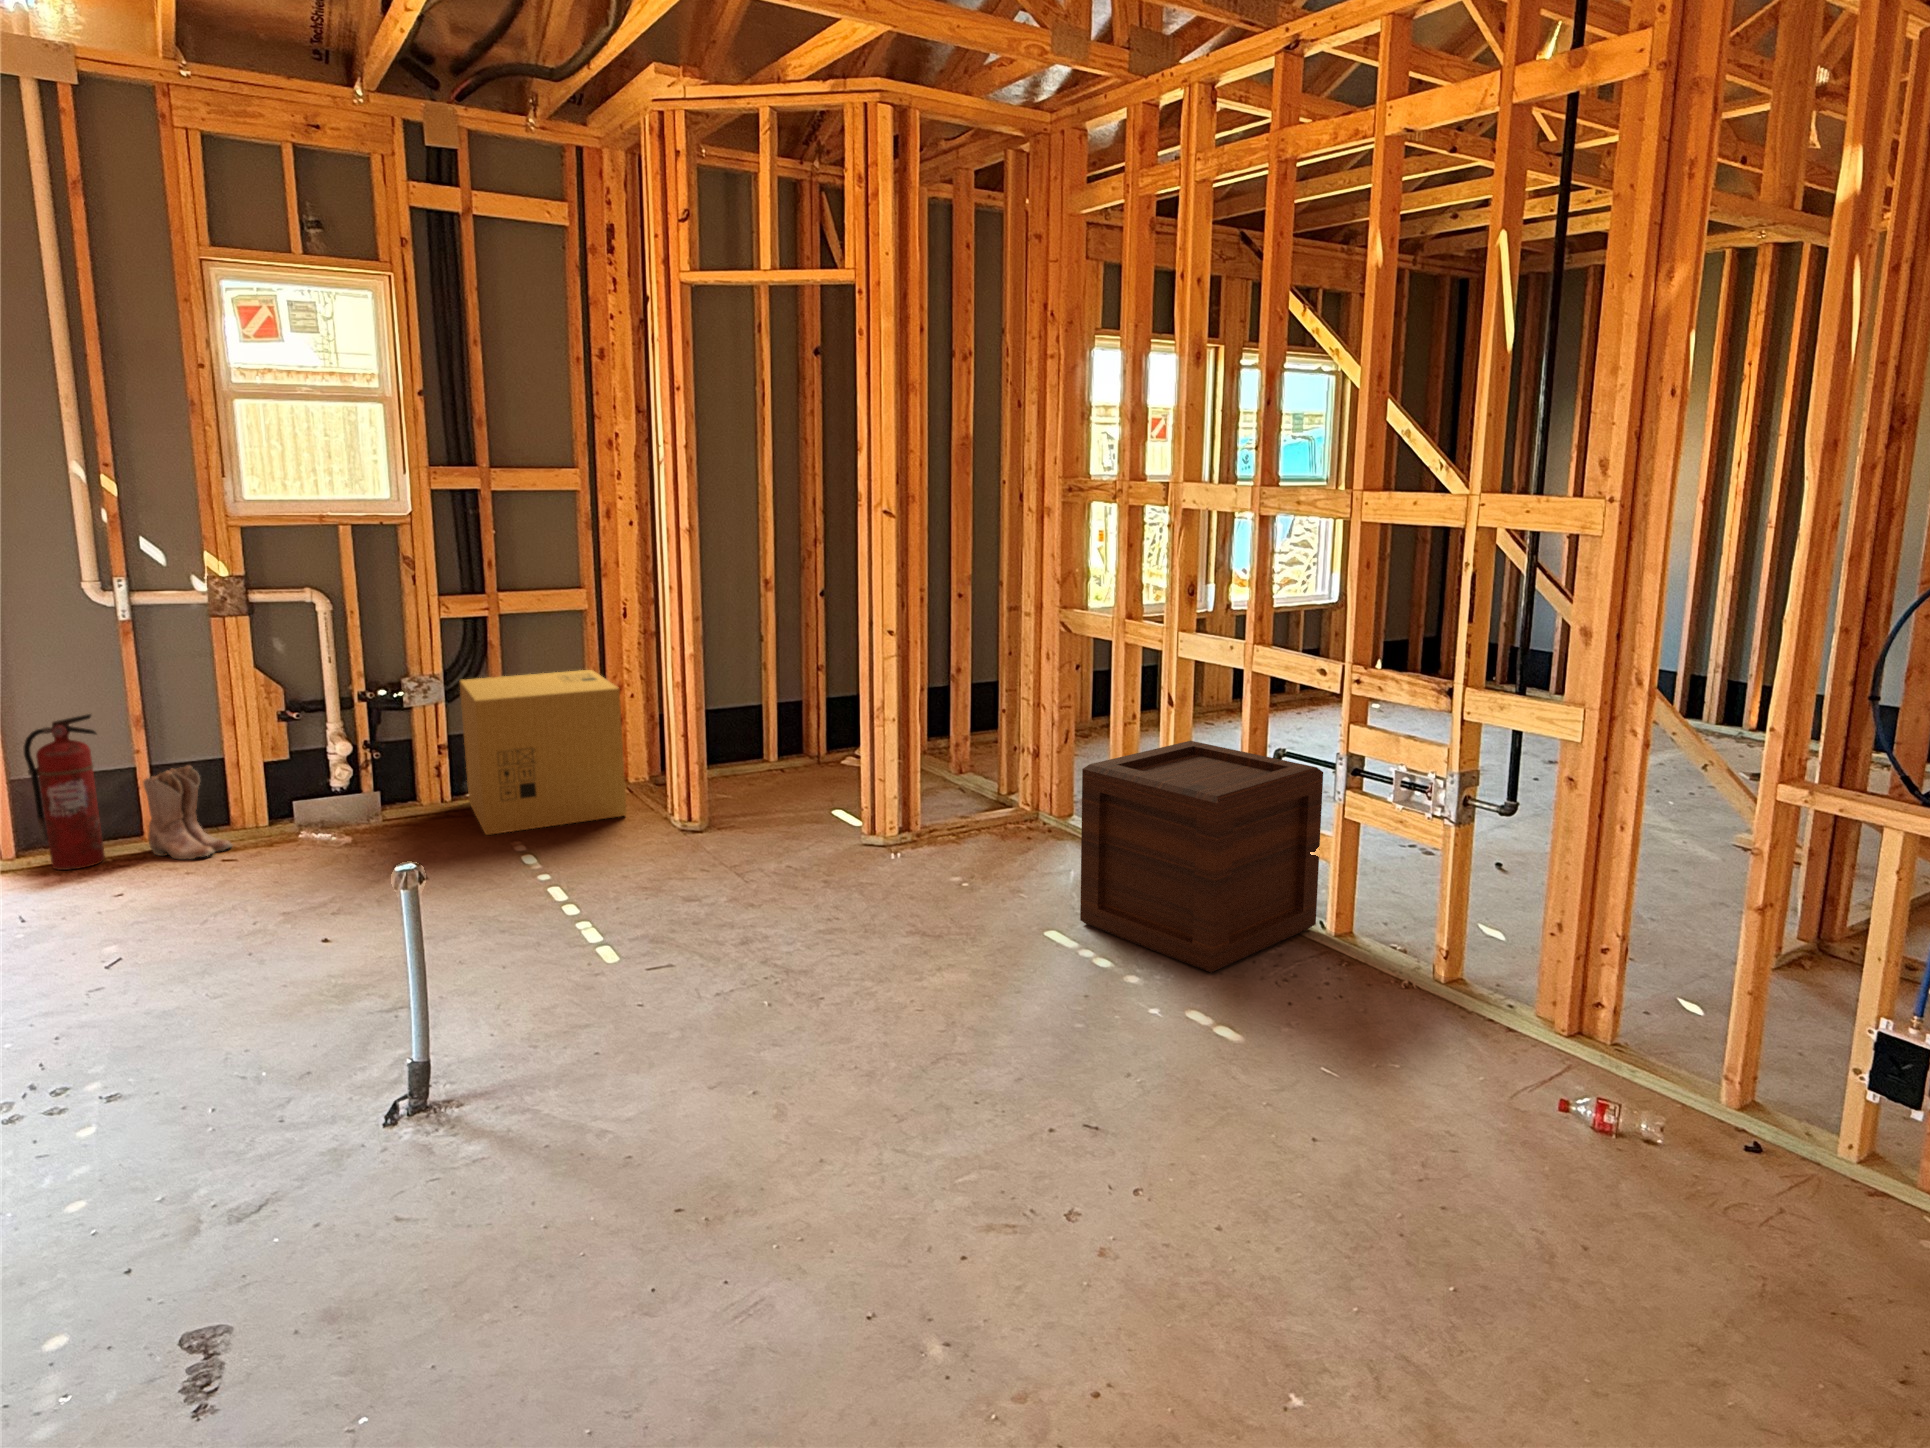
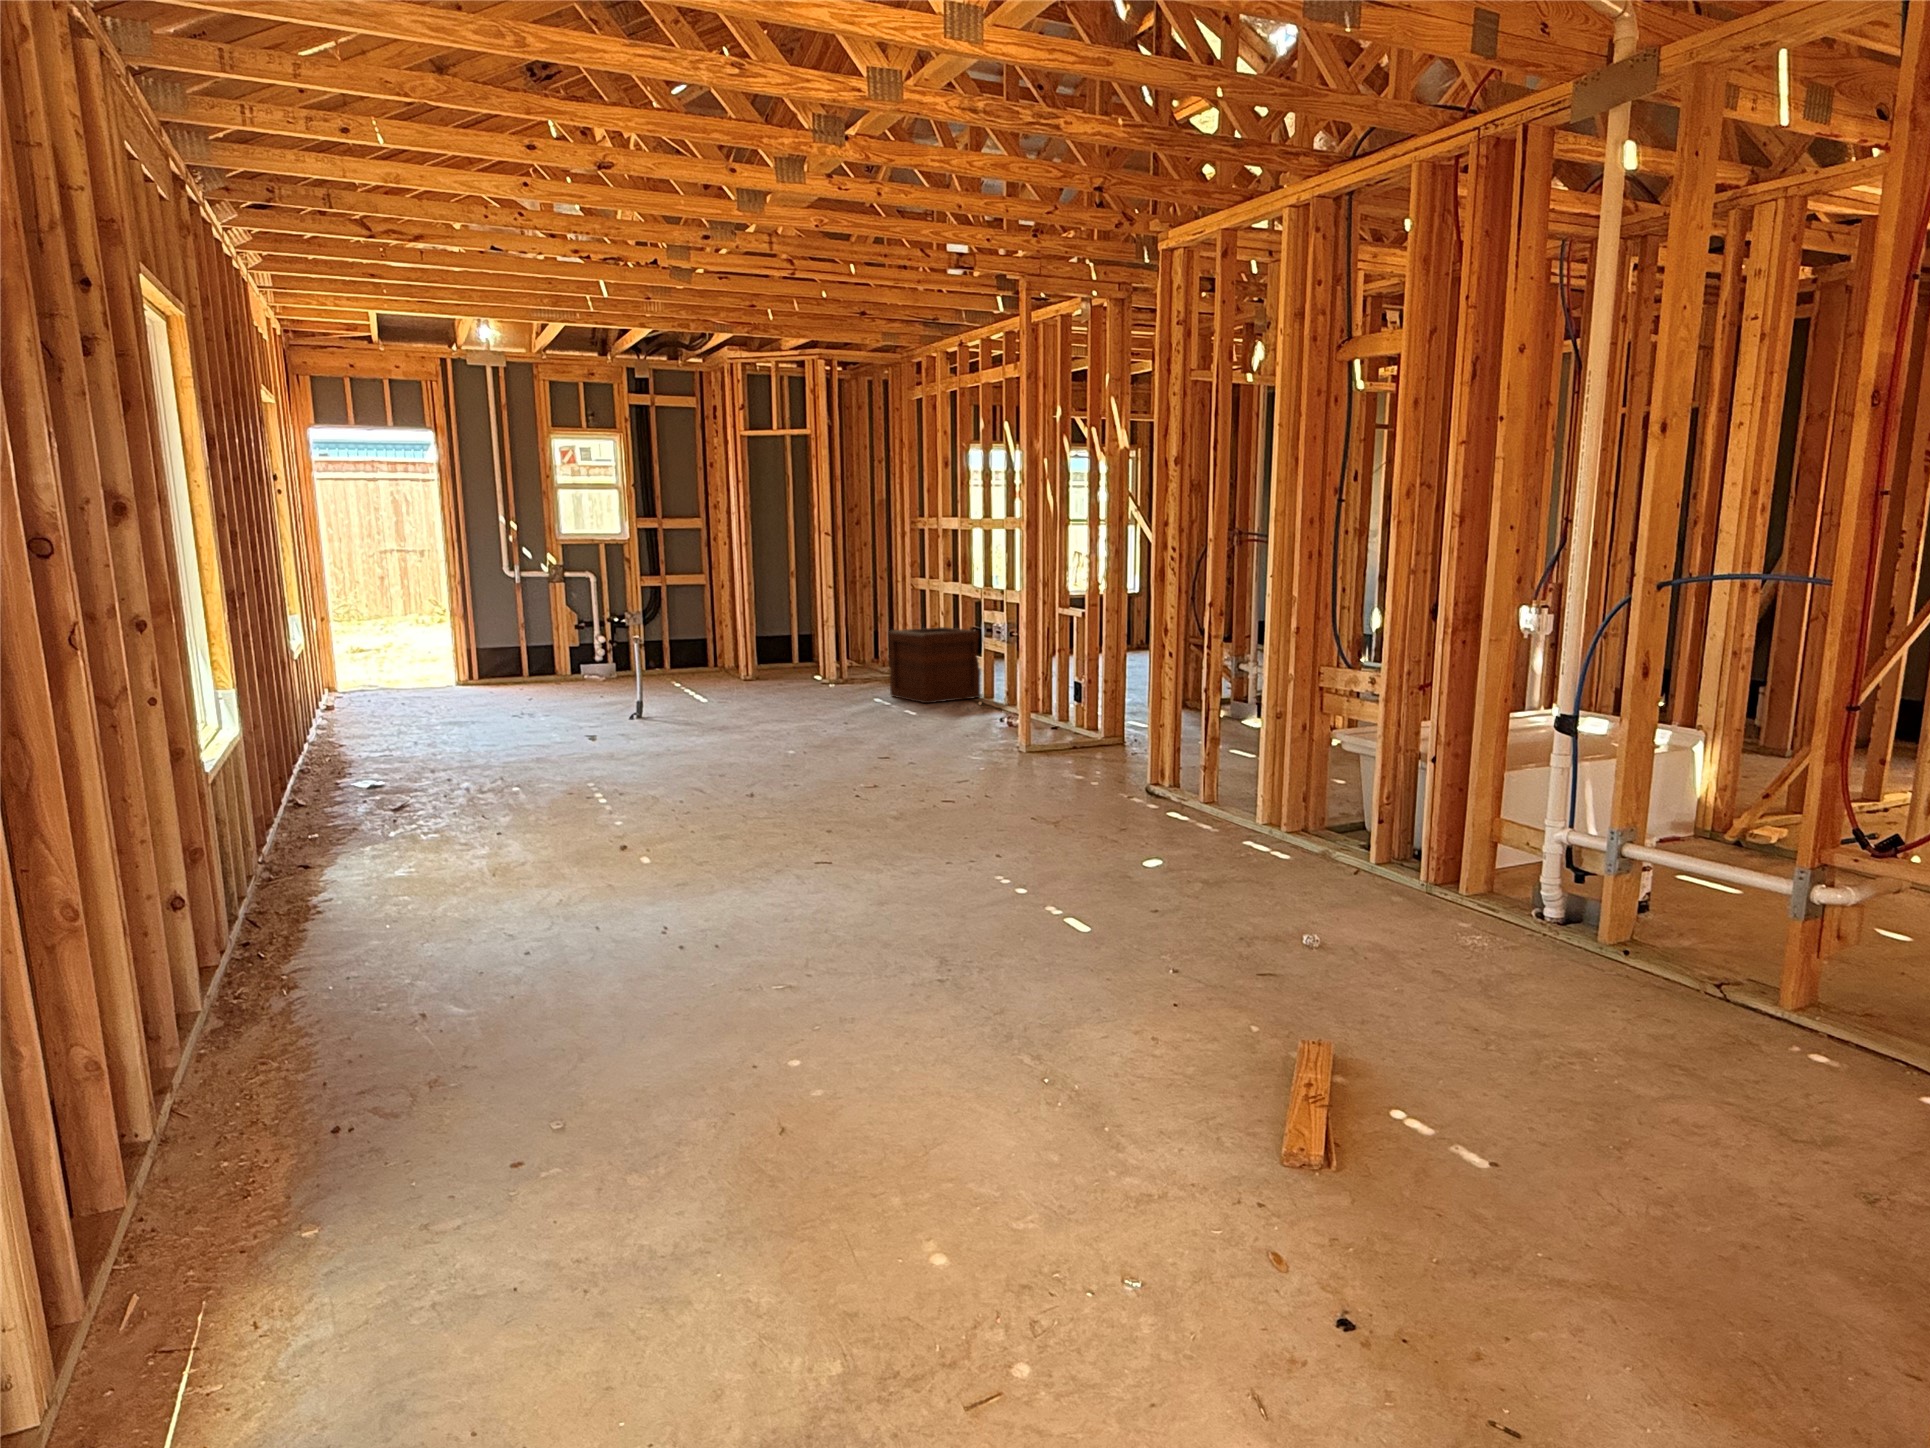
cardboard box: present [460,670,627,835] -> none [649,613,721,679]
fire extinguisher: present [24,714,105,870] -> none [485,620,512,683]
boots: present [143,766,232,859] -> none [526,645,560,682]

